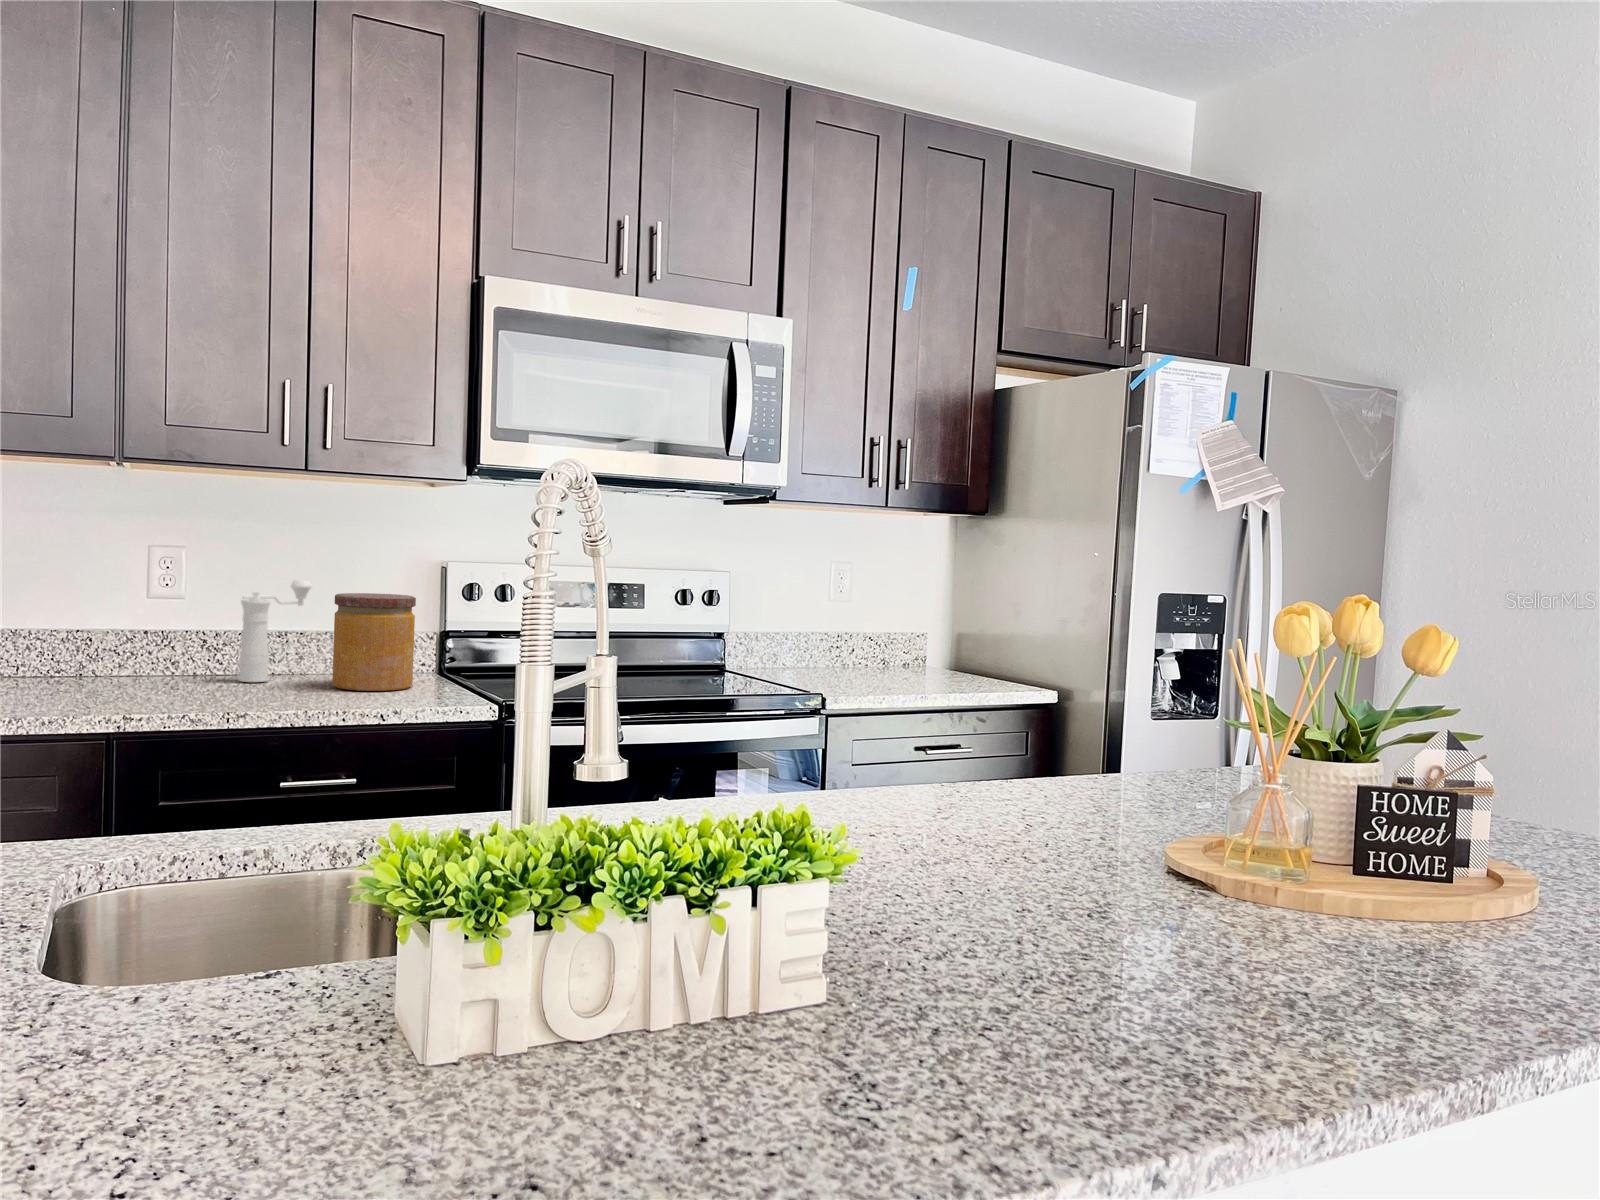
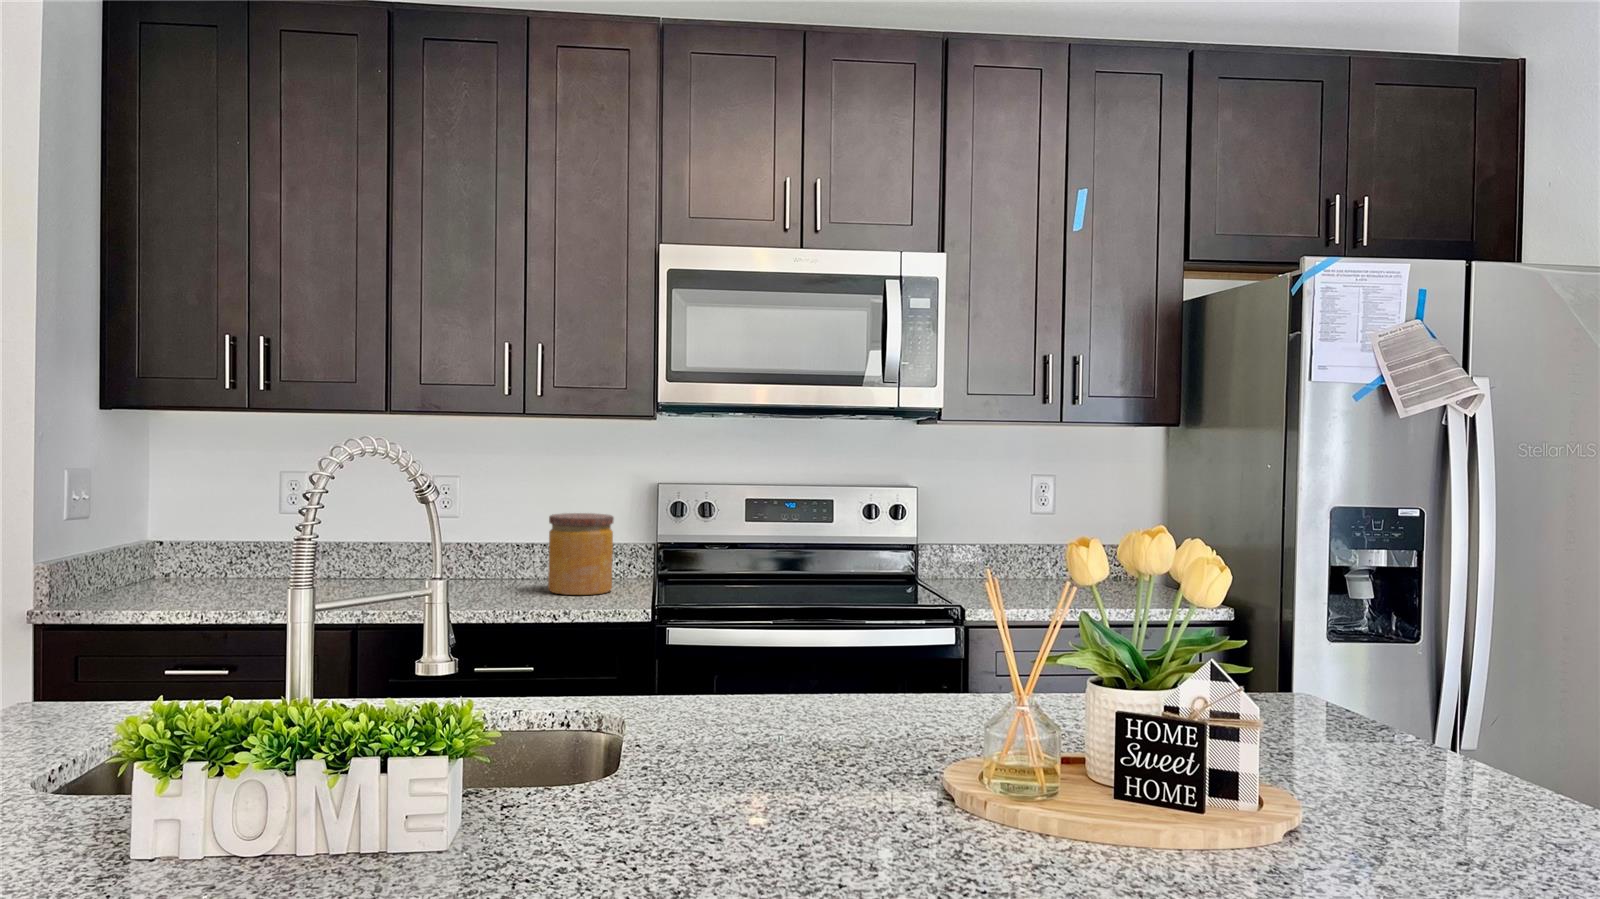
pepper mill: present [239,580,312,682] -> none [487,503,547,586]

